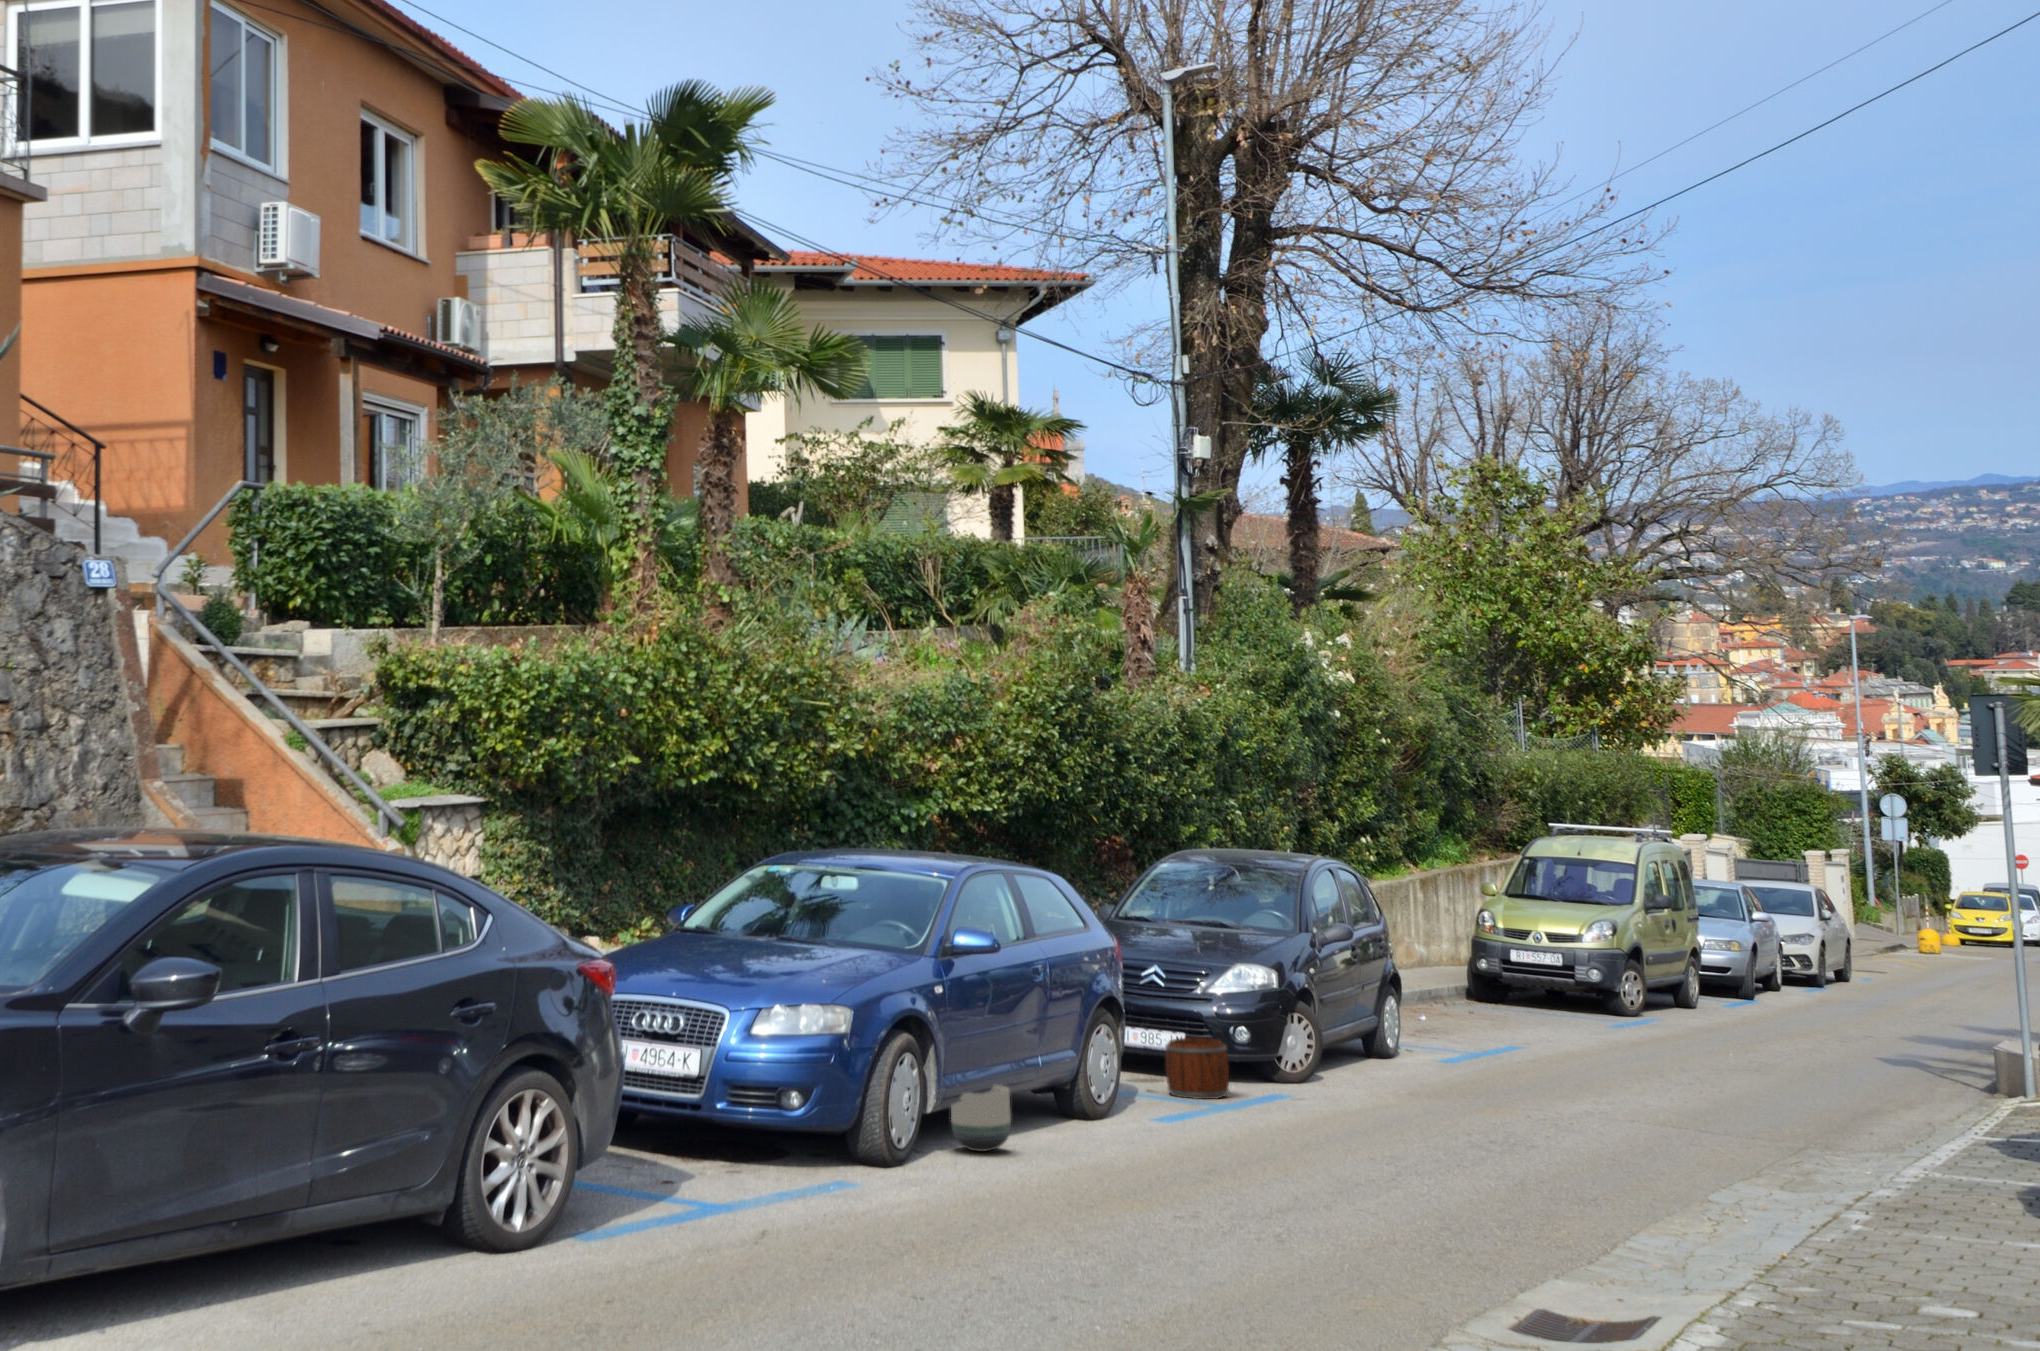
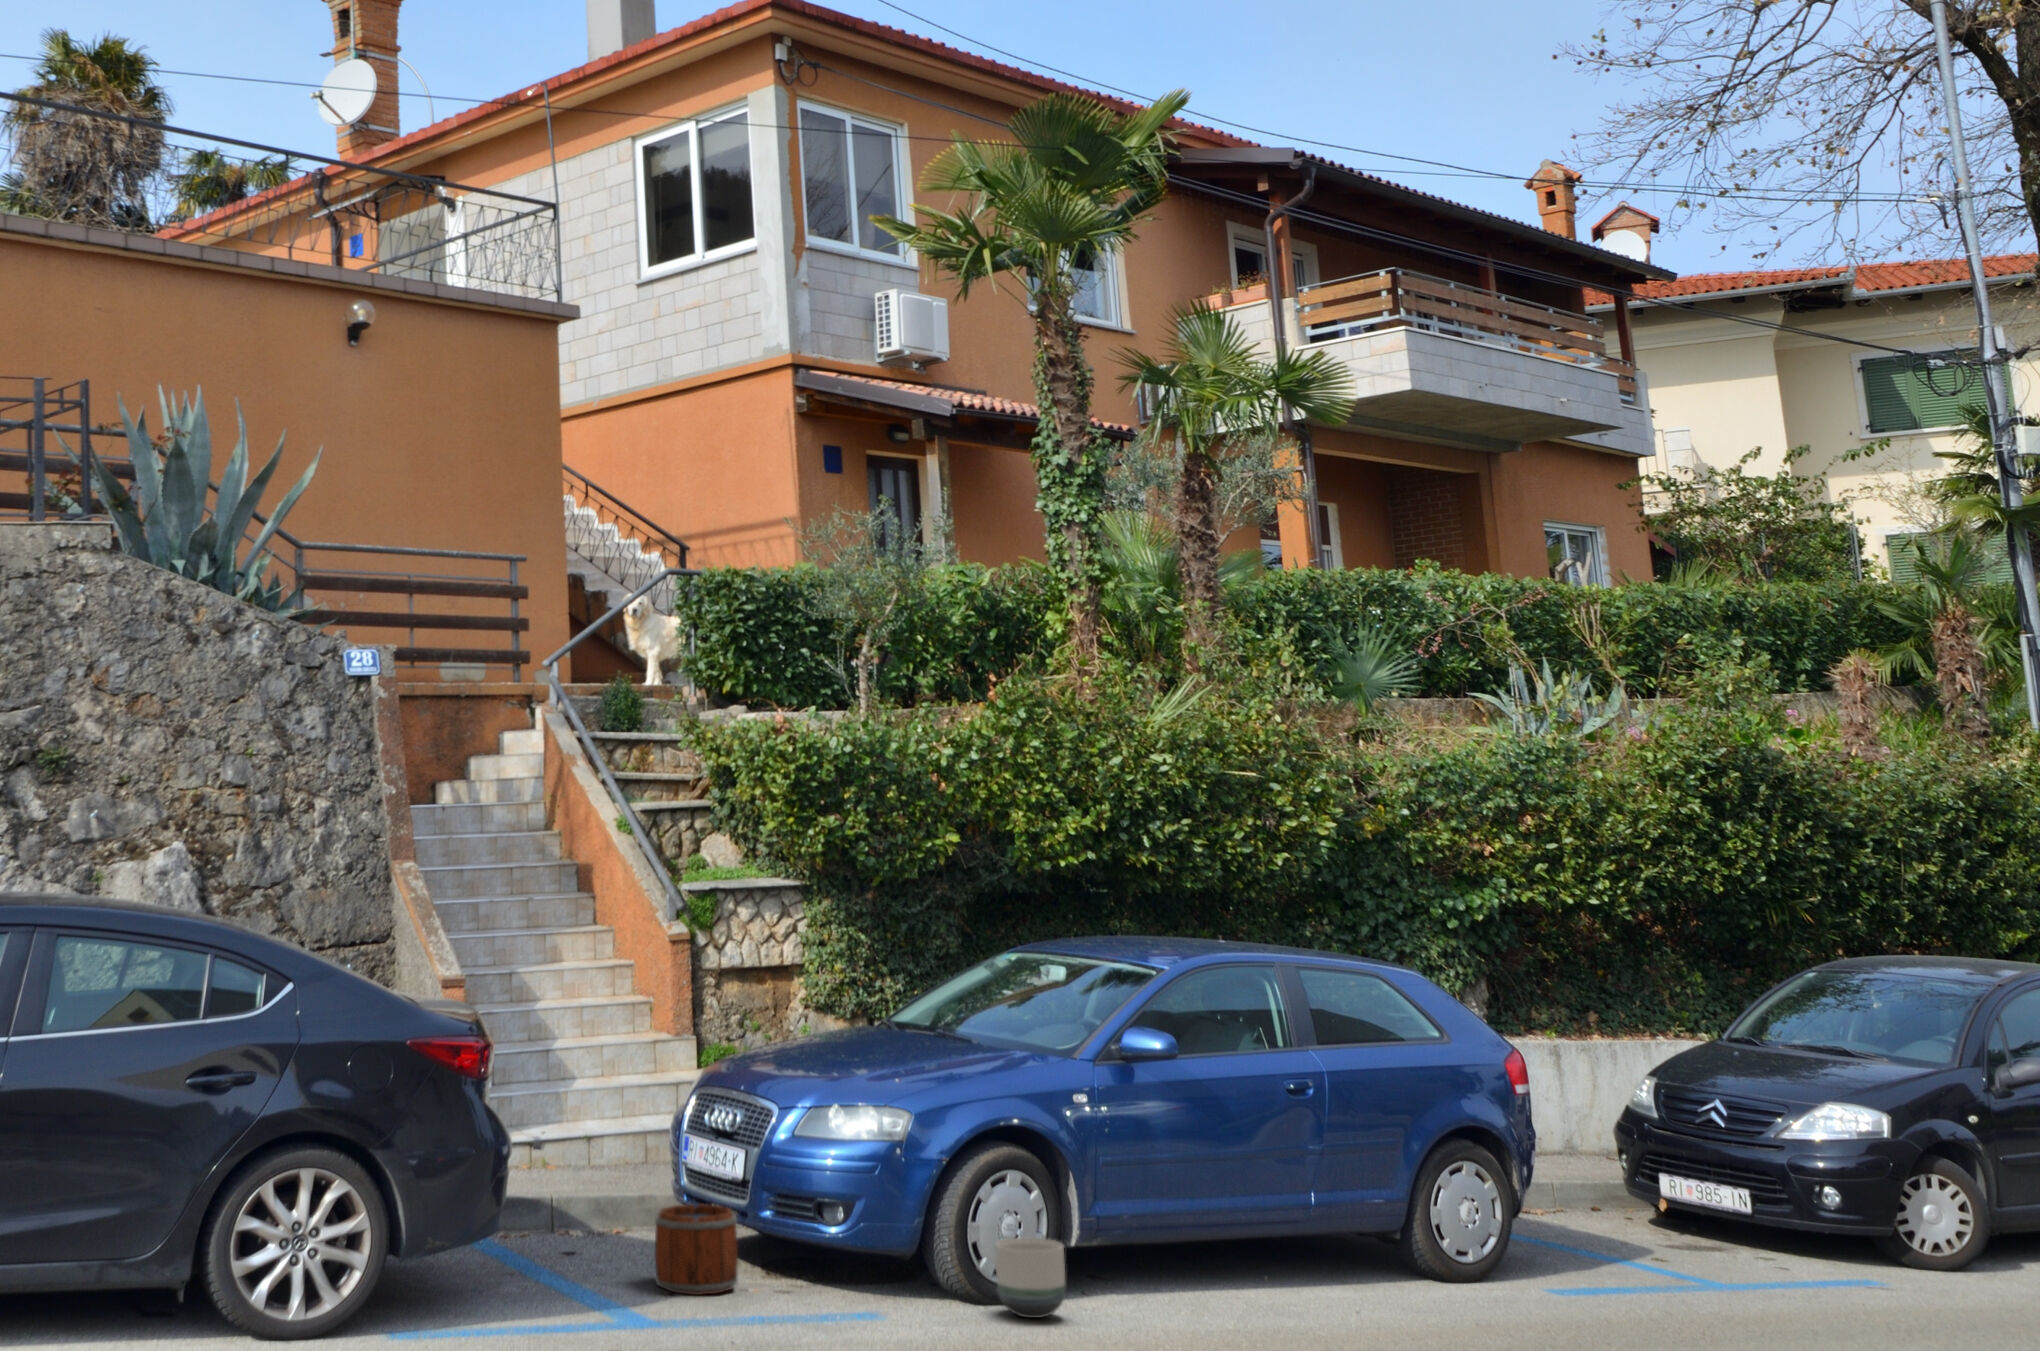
bucket: present [1165,1038,1229,1099] -> present [655,1204,738,1295]

